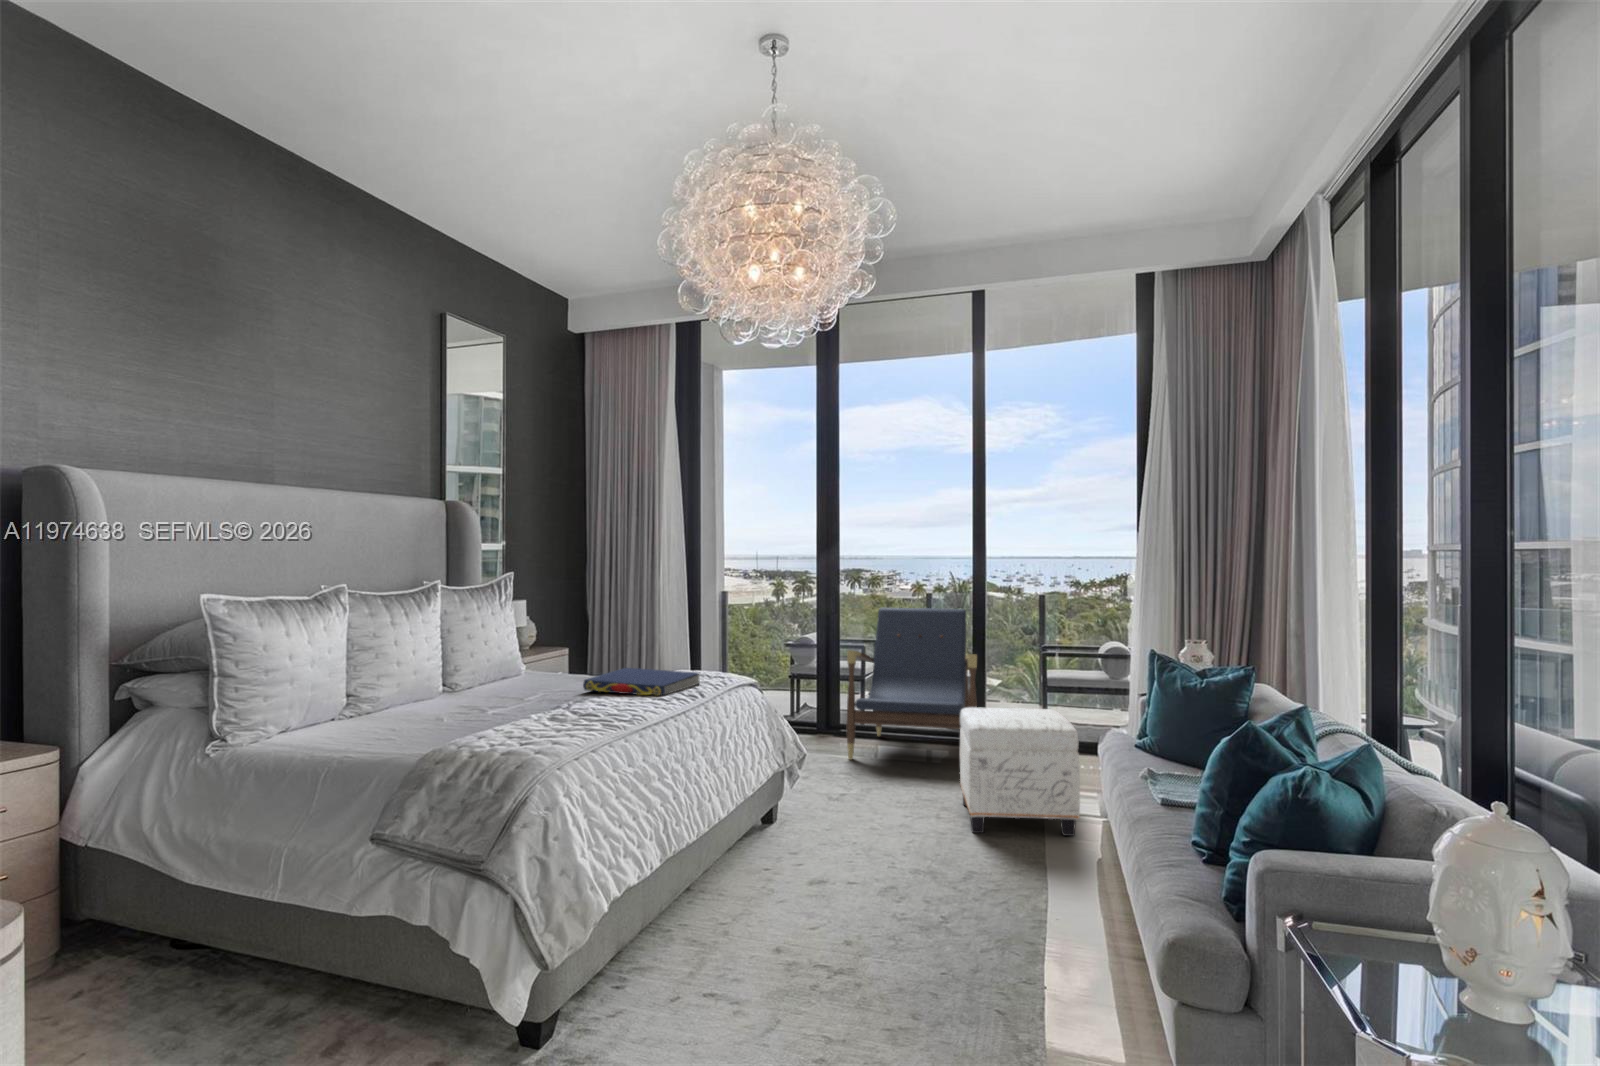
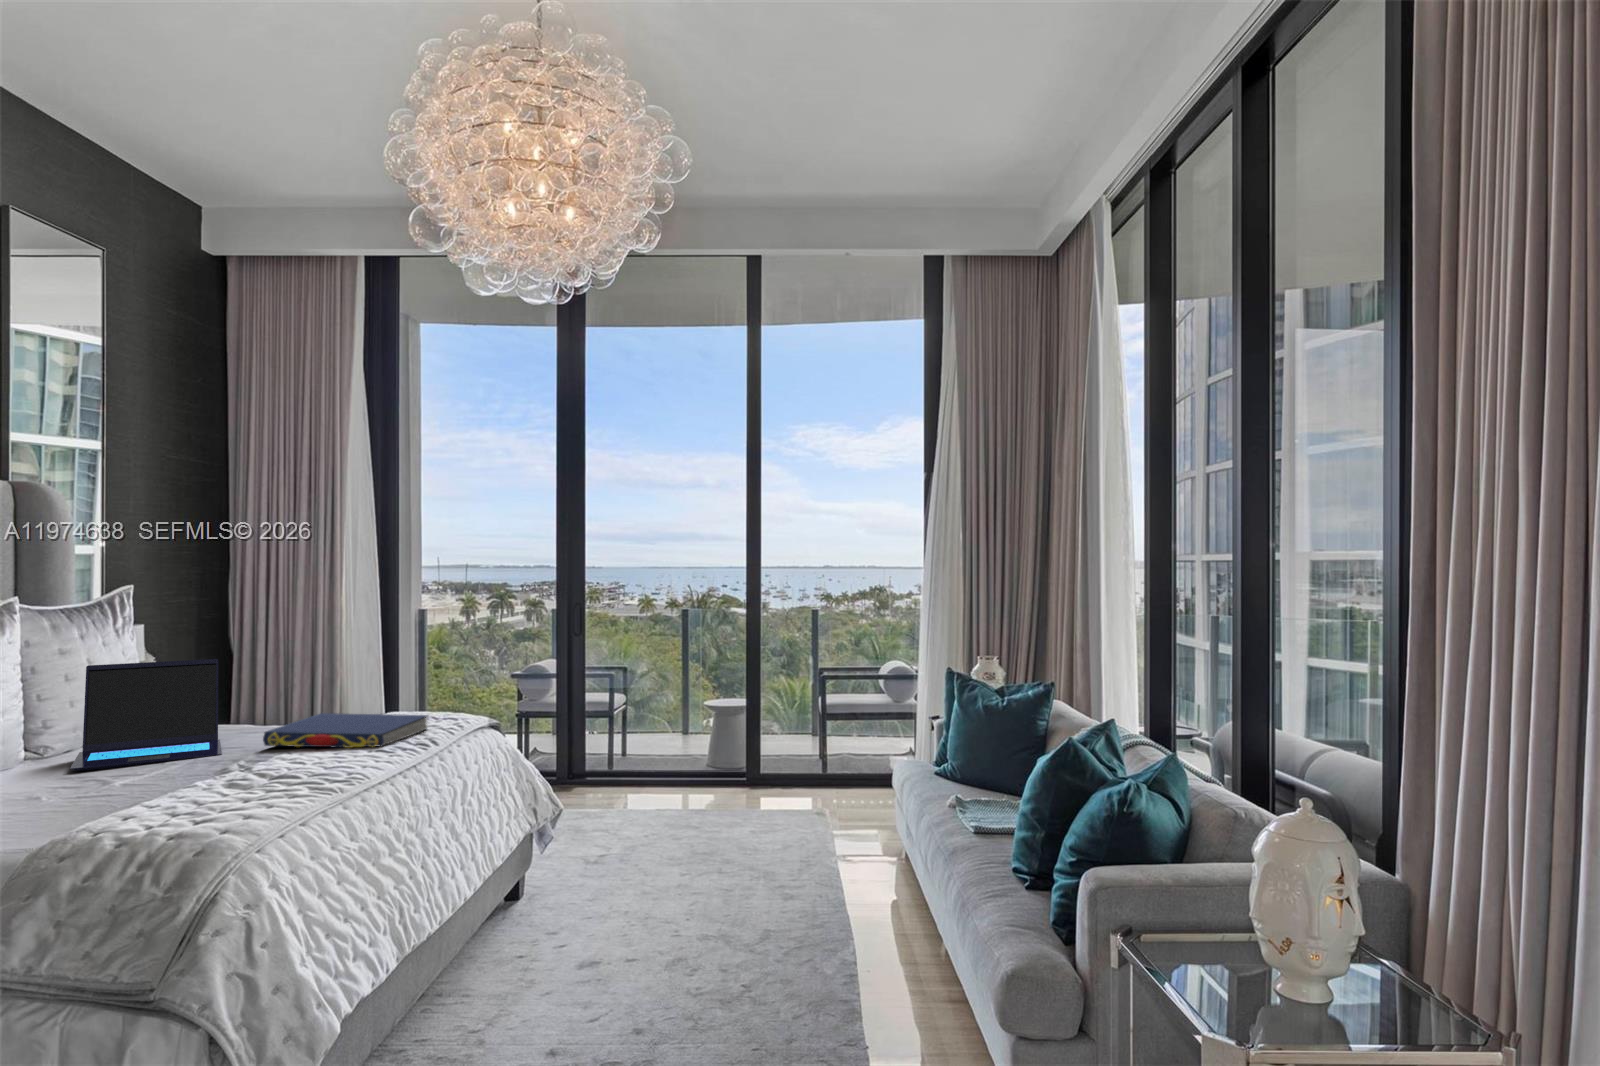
lounge chair: present [847,608,977,760] -> none [599,628,753,812]
laptop: none [459,624,557,702] -> present [70,659,222,771]
ottoman: present [960,707,1080,836] -> none [740,737,875,884]

